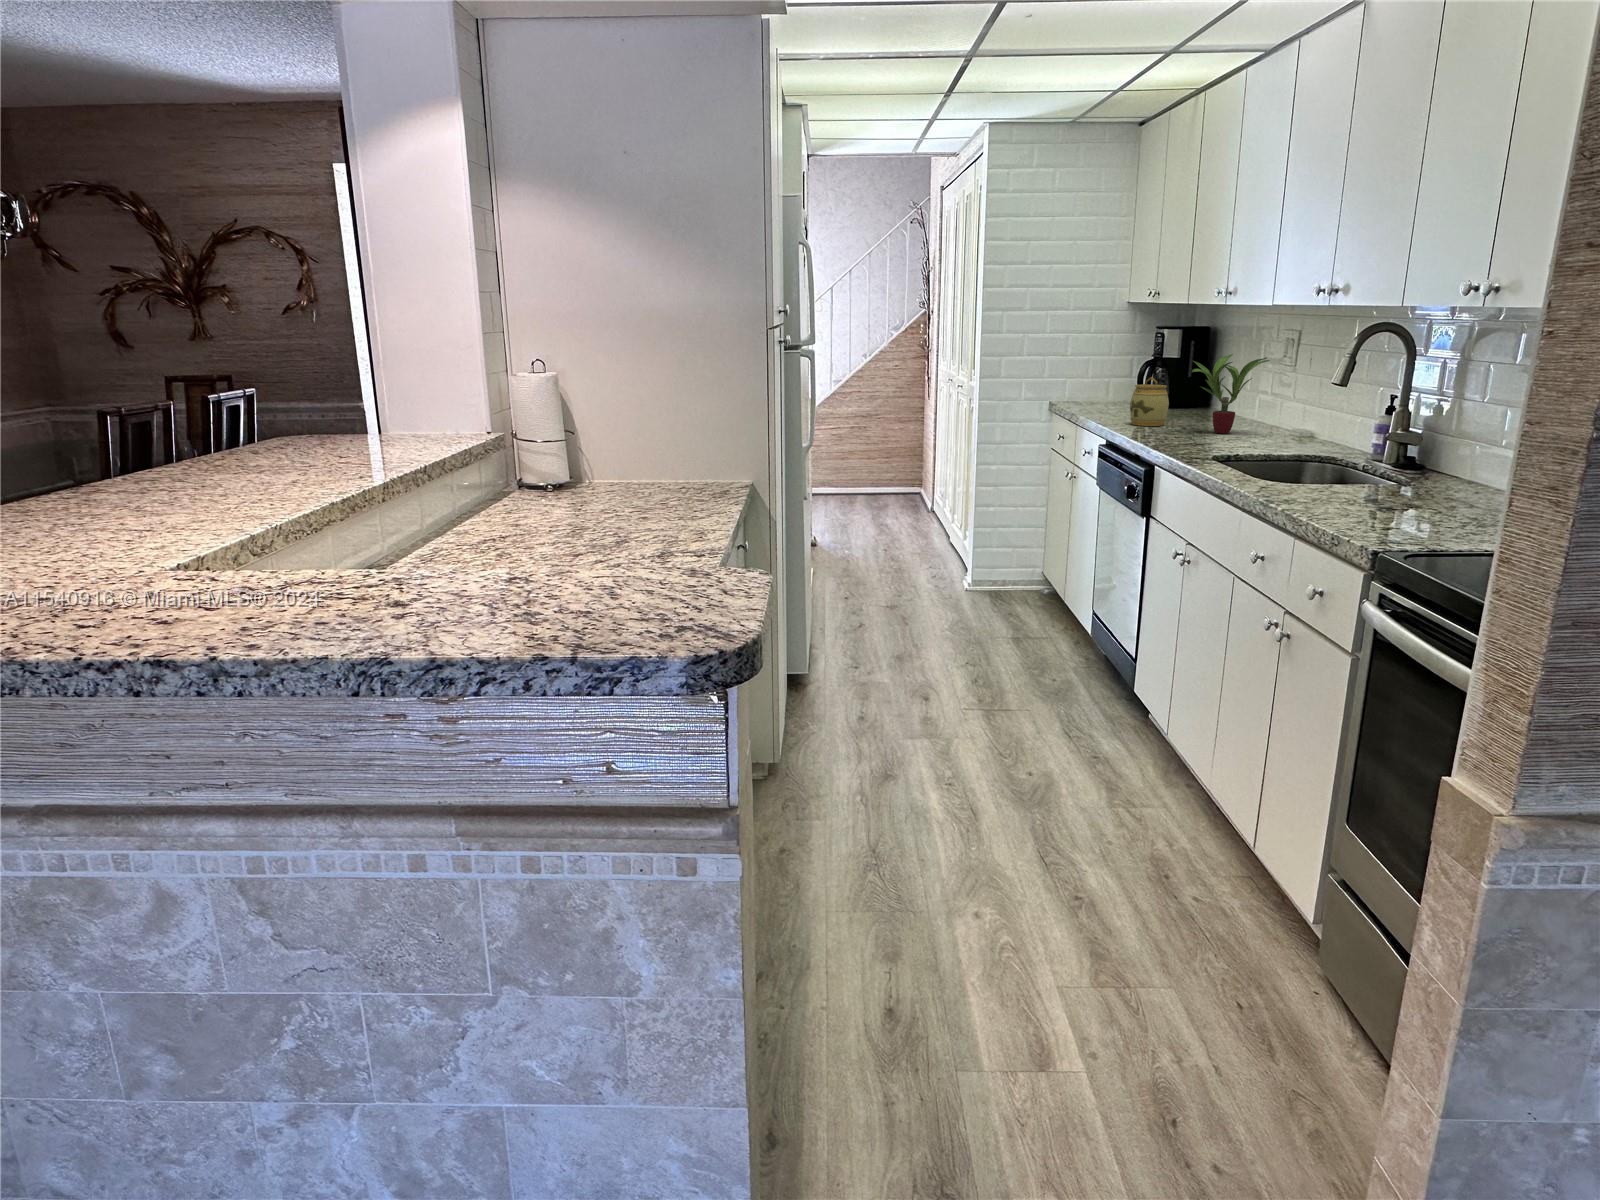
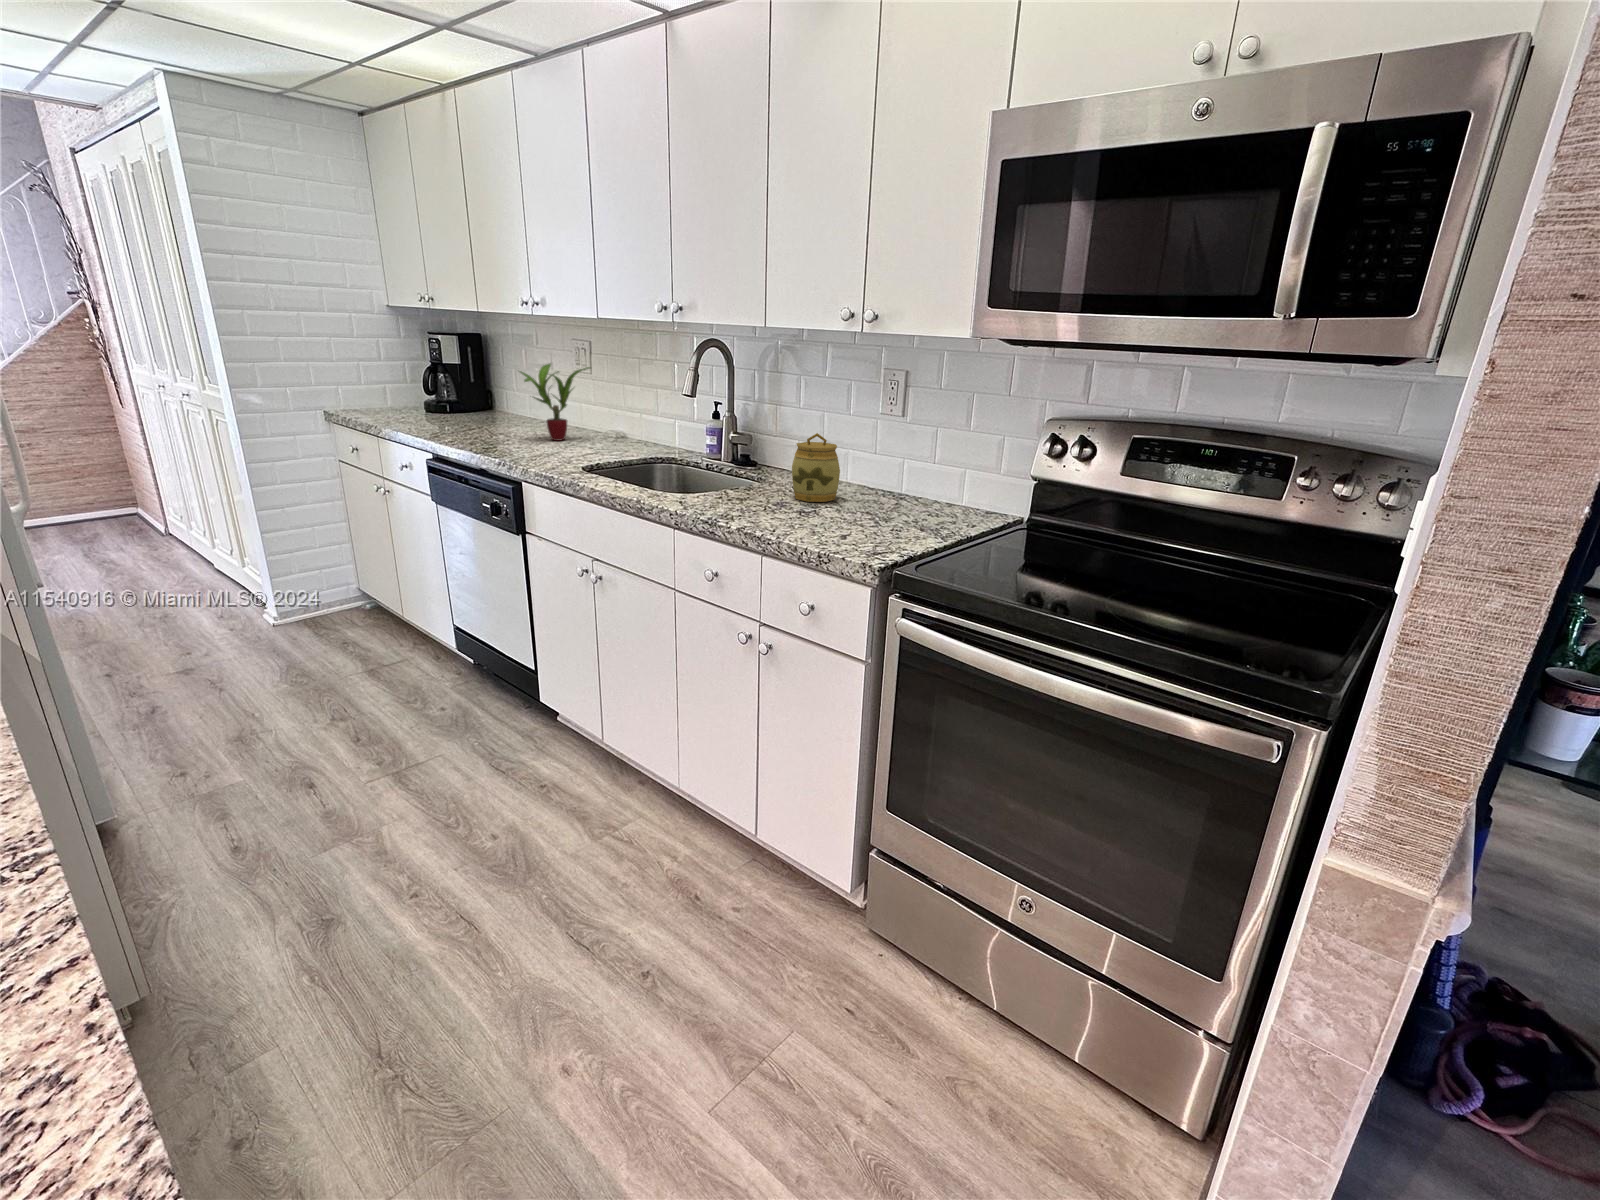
jar: present [1130,377,1169,426] -> present [792,433,840,502]

